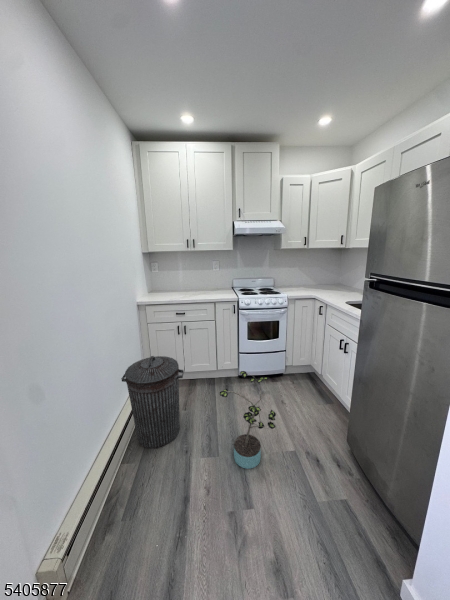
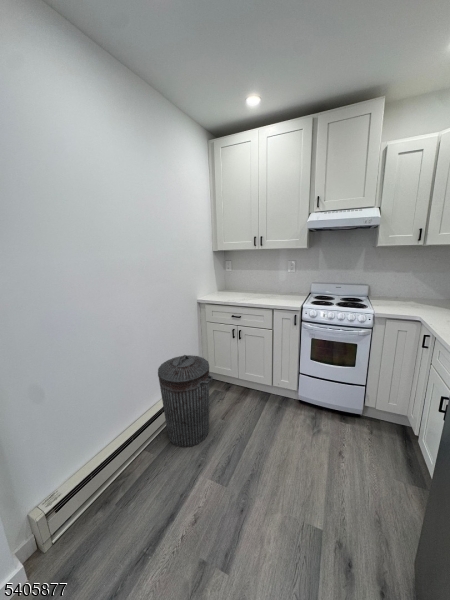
potted plant: present [220,371,276,469] -> none [225,399,293,524]

